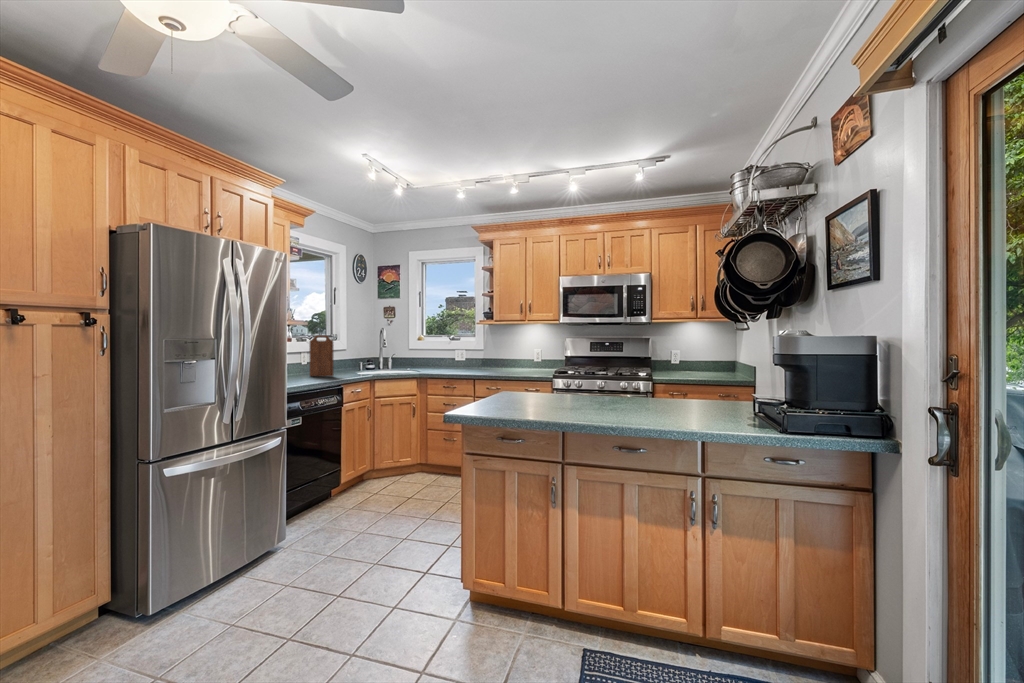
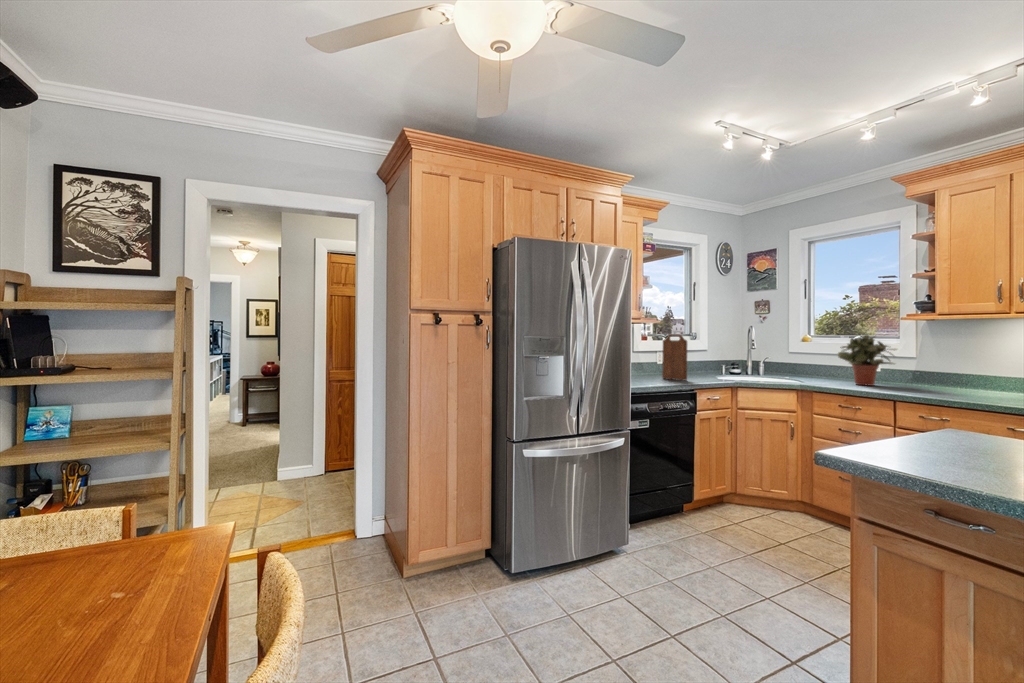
potted plant: none [443,336,476,371] -> present [838,335,895,386]

